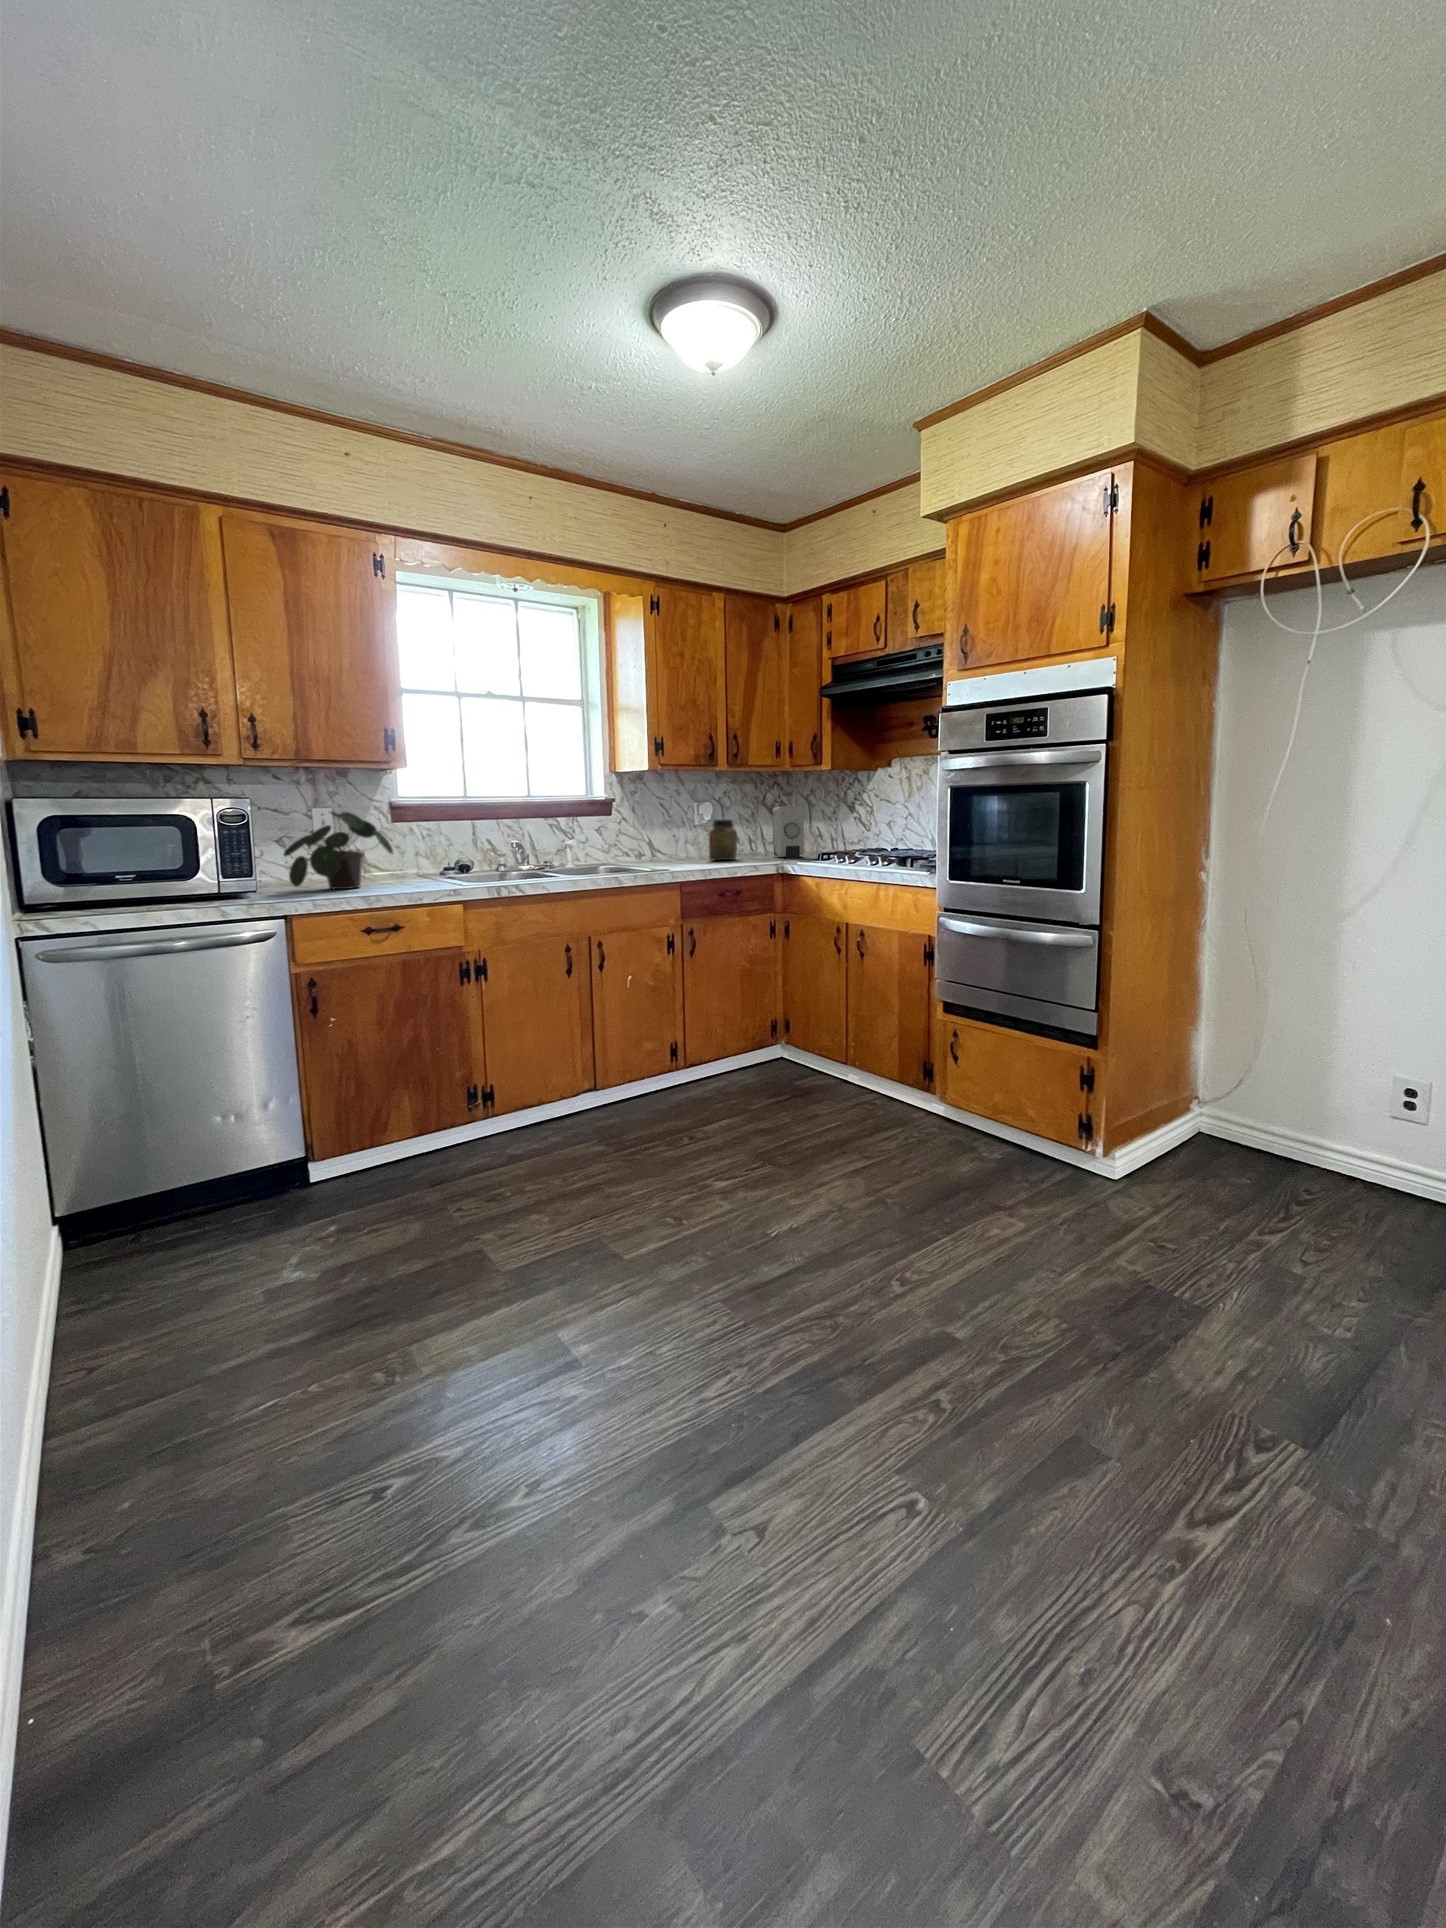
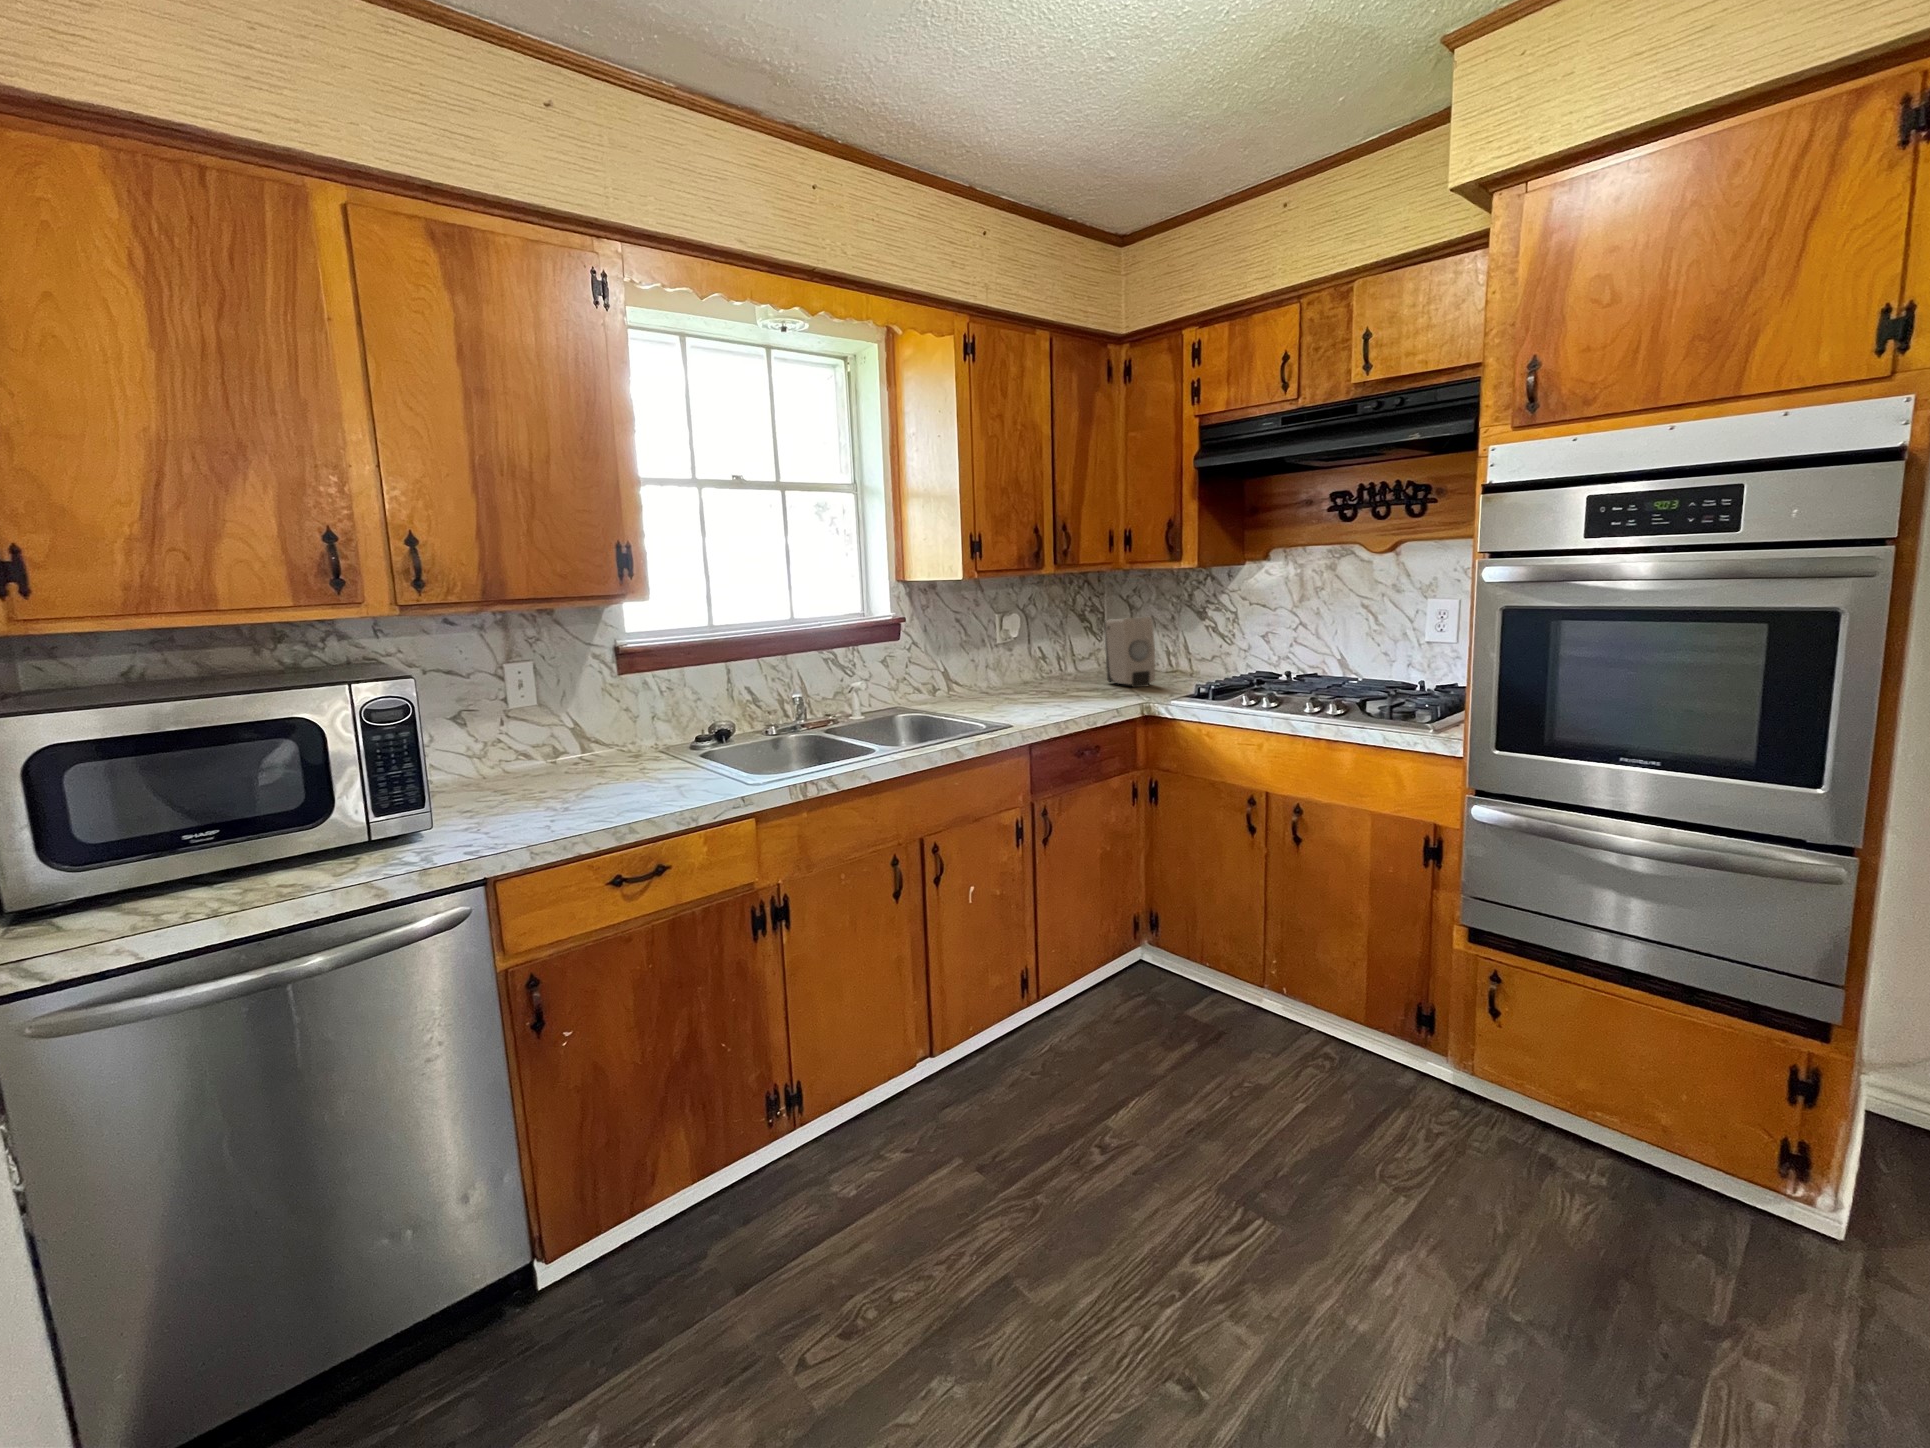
potted plant: present [284,812,393,889] -> none [469,680,639,811]
jar: present [709,819,737,860] -> none [1030,638,1065,694]

